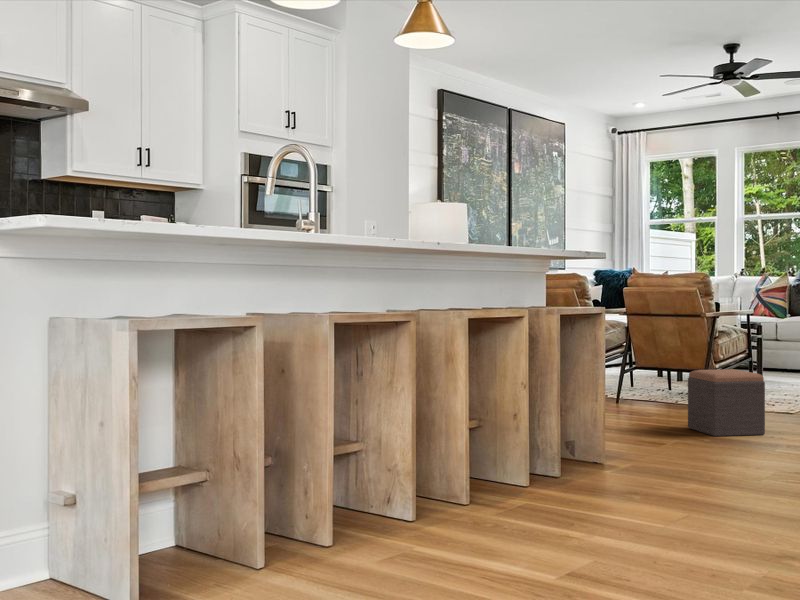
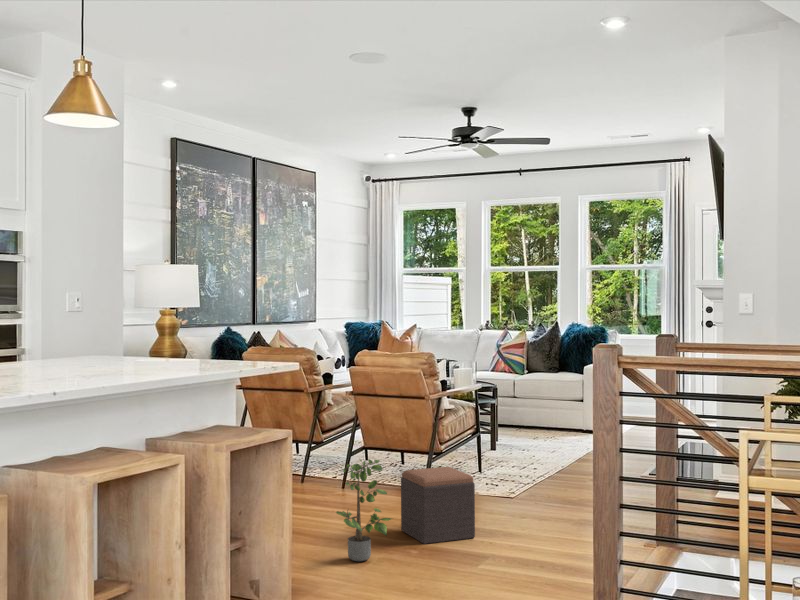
potted plant: none [633,347,689,443] -> present [336,459,392,561]

